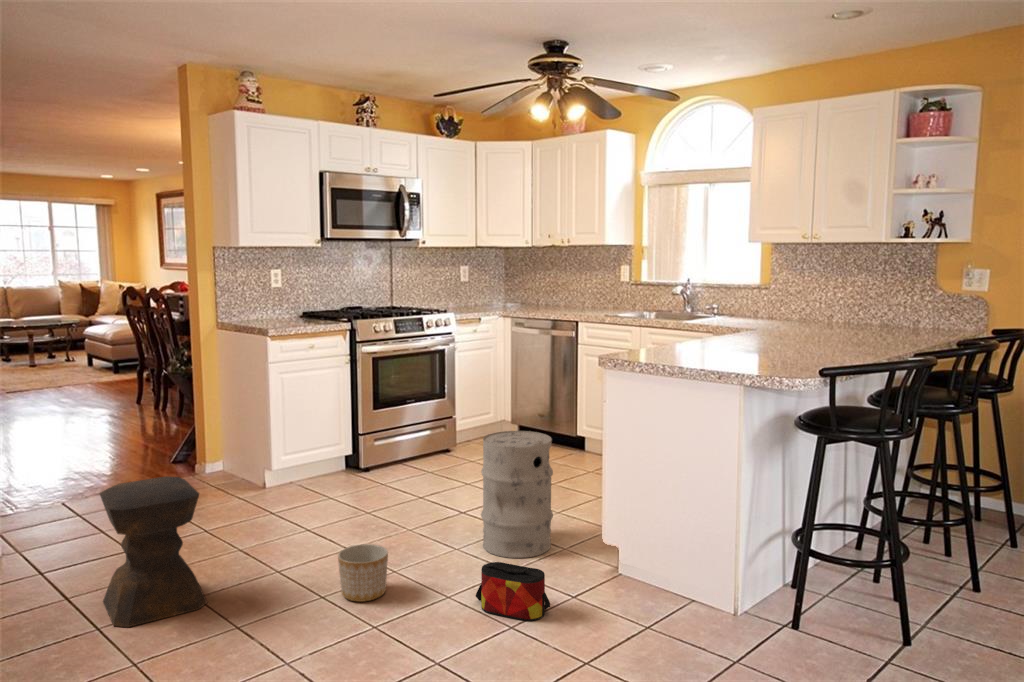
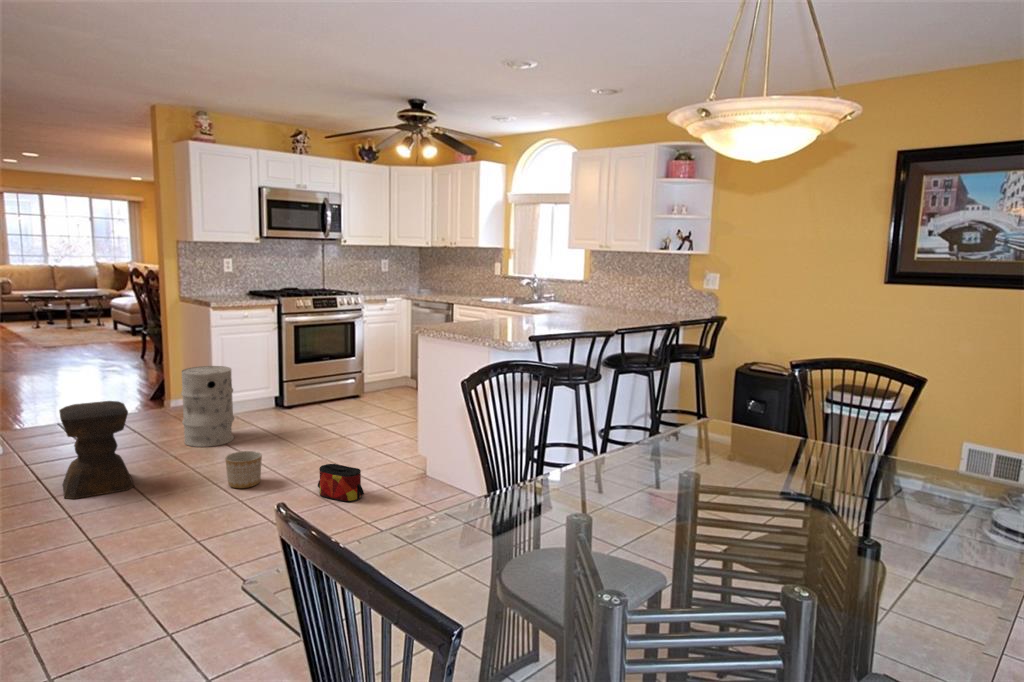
trash can: present [481,431,553,558] -> present [181,366,234,447]

